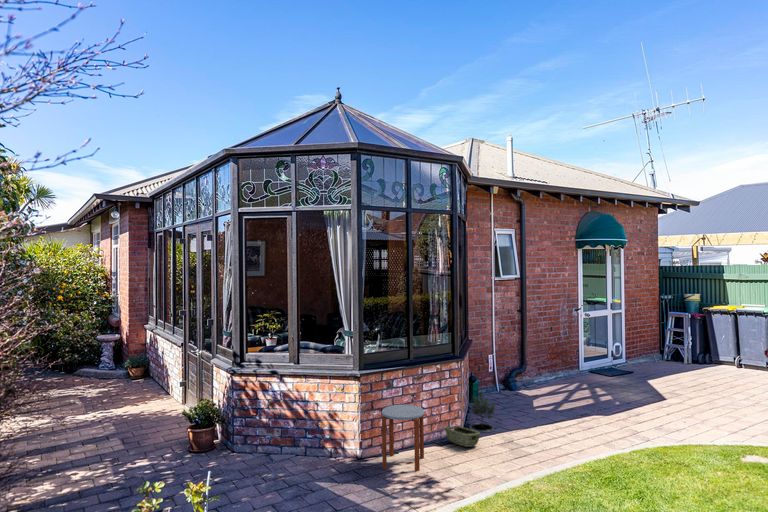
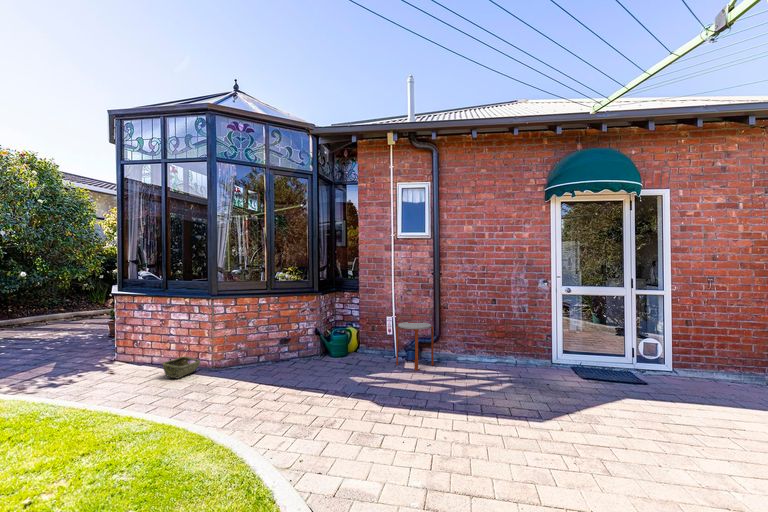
potted tree: present [470,391,496,432] -> none [226,328,255,376]
side table: present [382,405,424,472] -> present [396,322,434,370]

